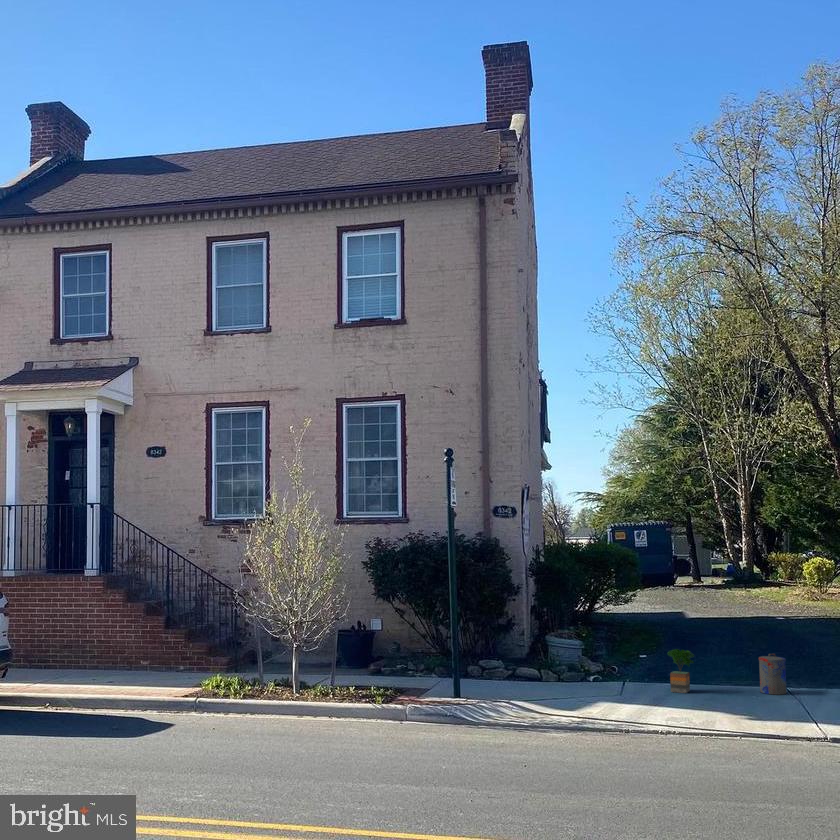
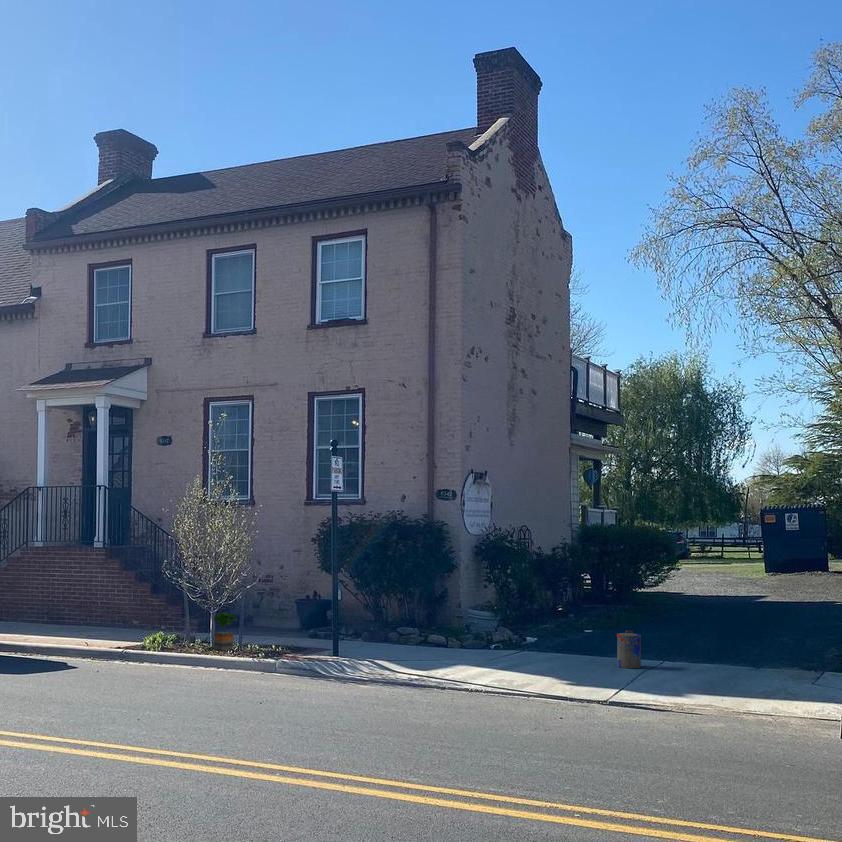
potted tree: present [668,649,694,693] -> present [214,612,237,650]

